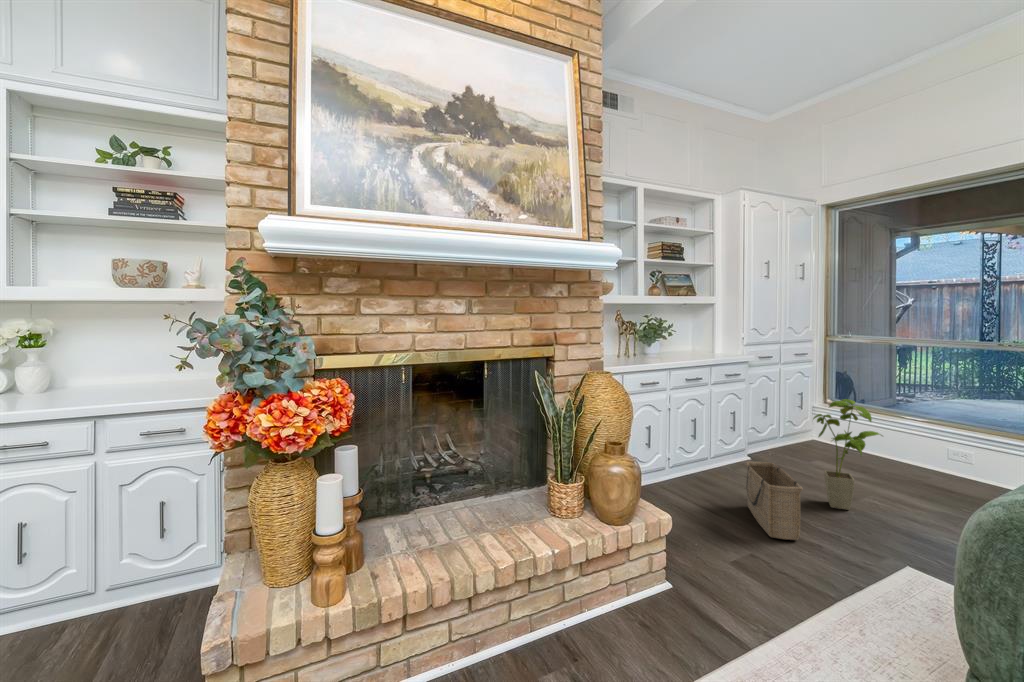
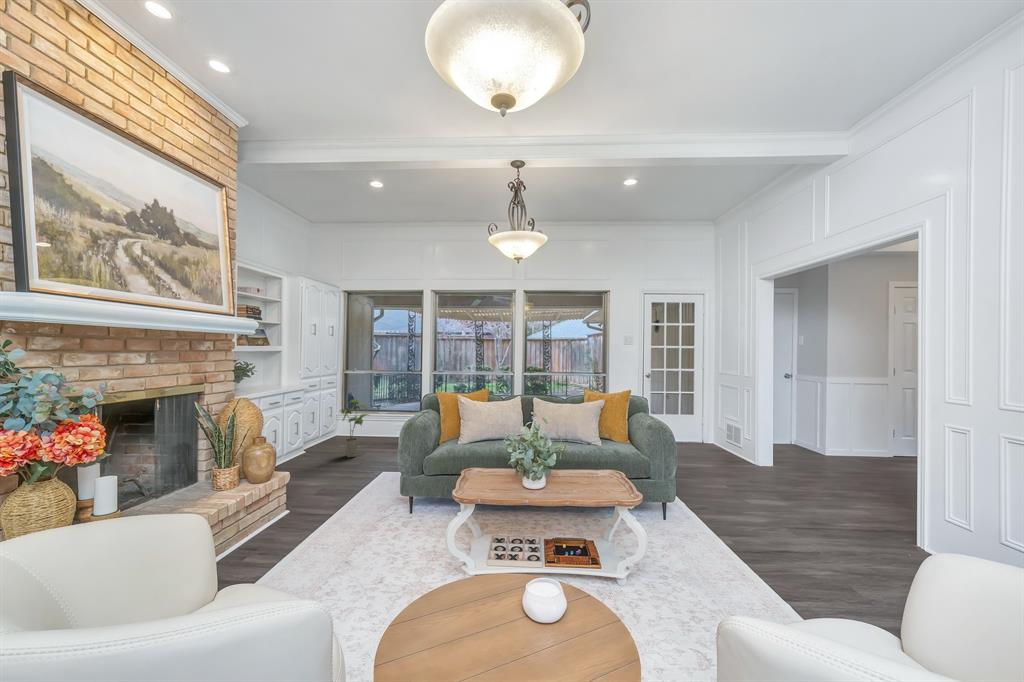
basket: present [746,462,803,540] -> none [307,440,342,477]

